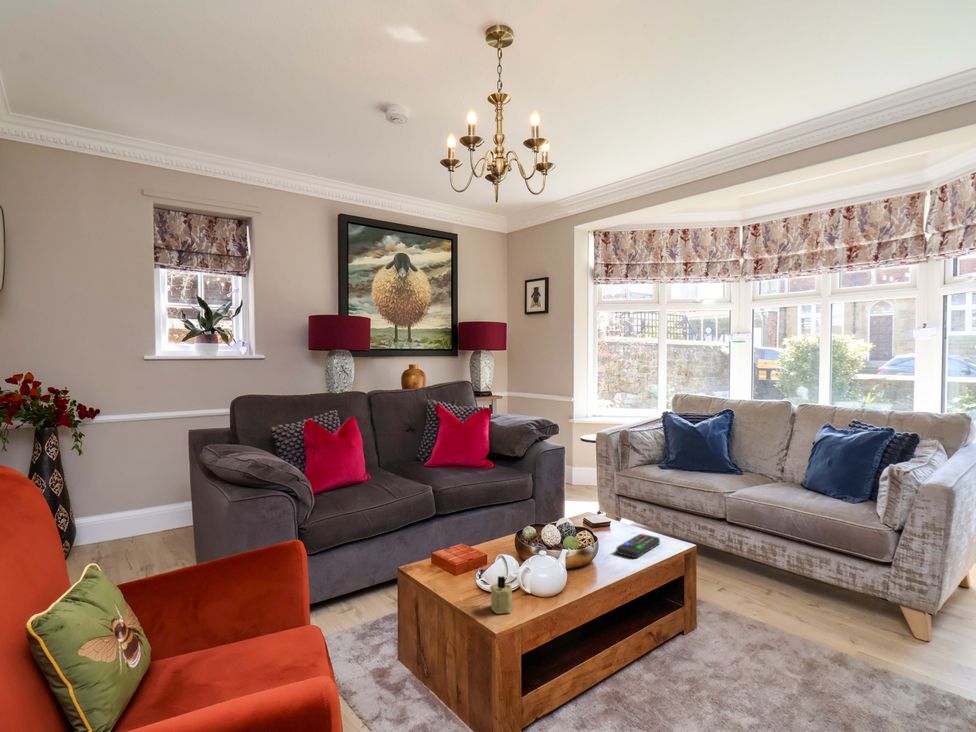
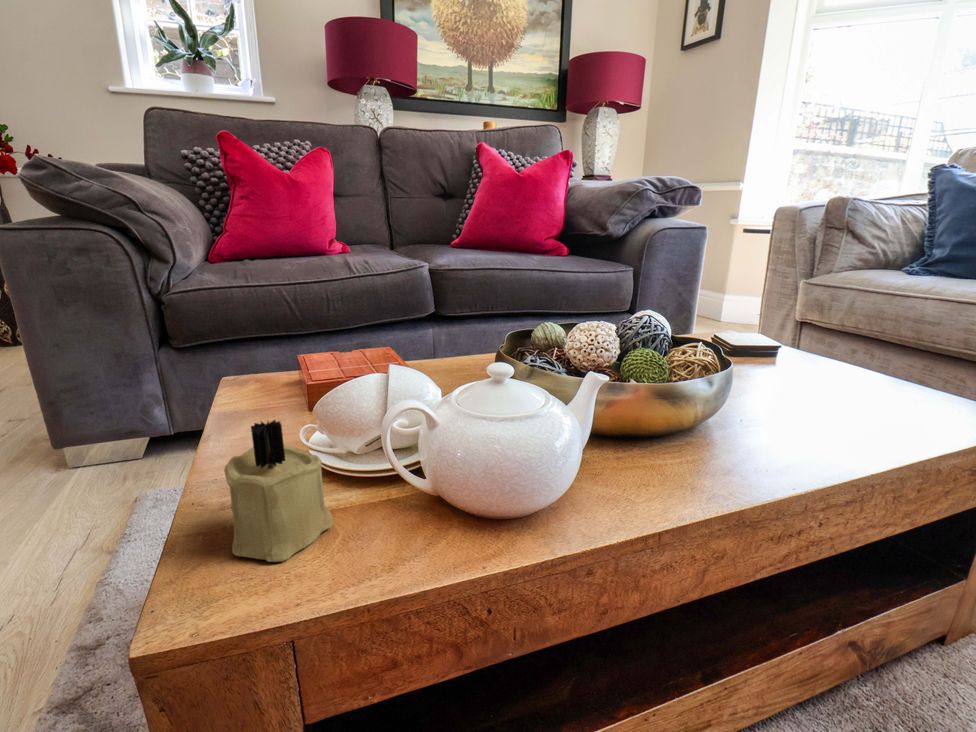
remote control: present [616,534,660,558] -> none [784,374,930,433]

